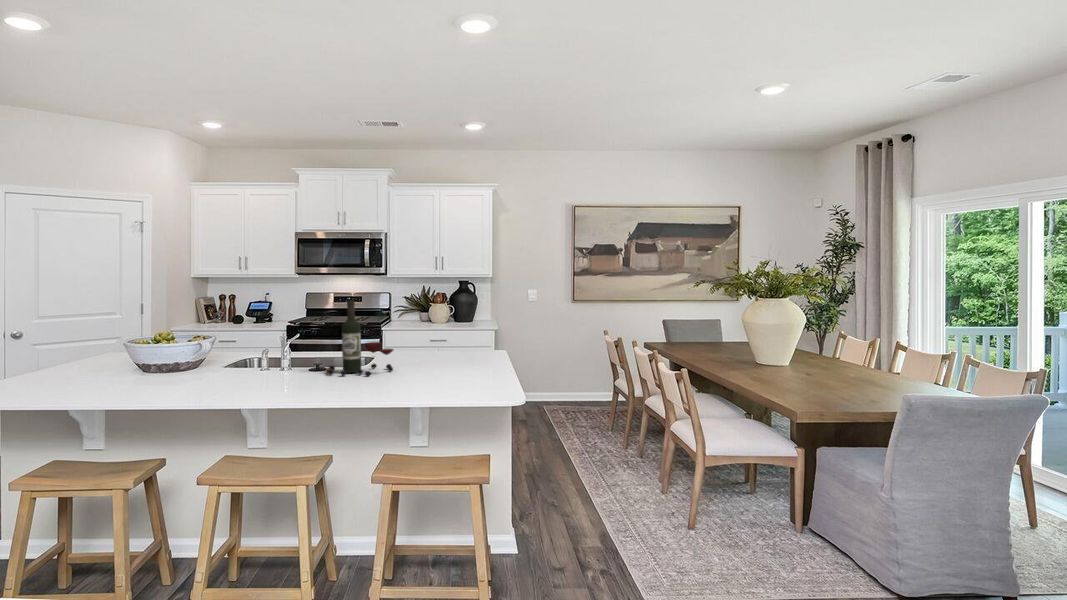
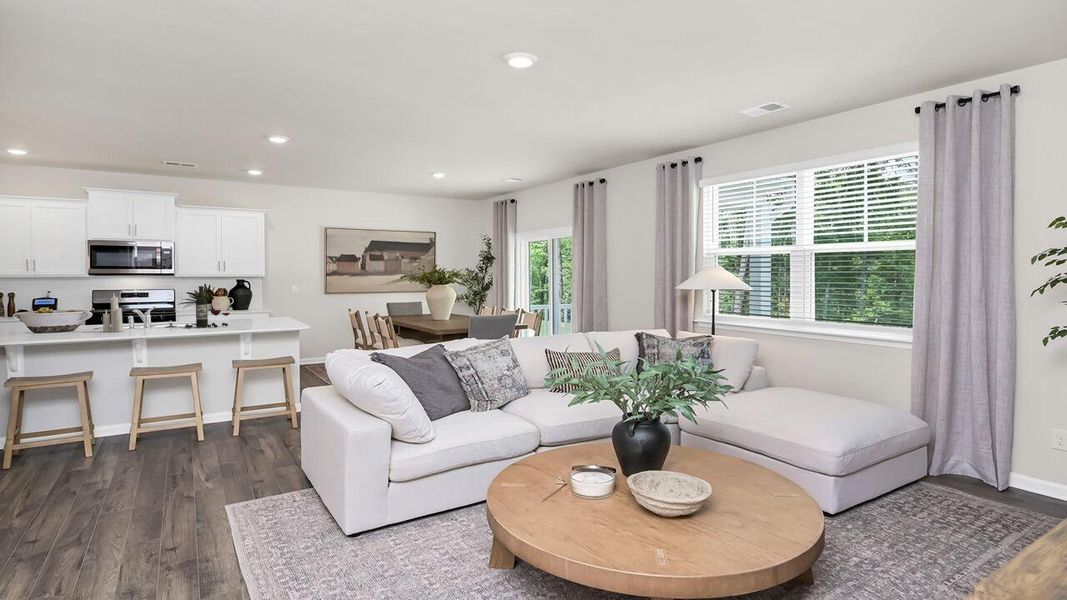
candle: none [202,308,230,379] -> present [103,297,123,332]

